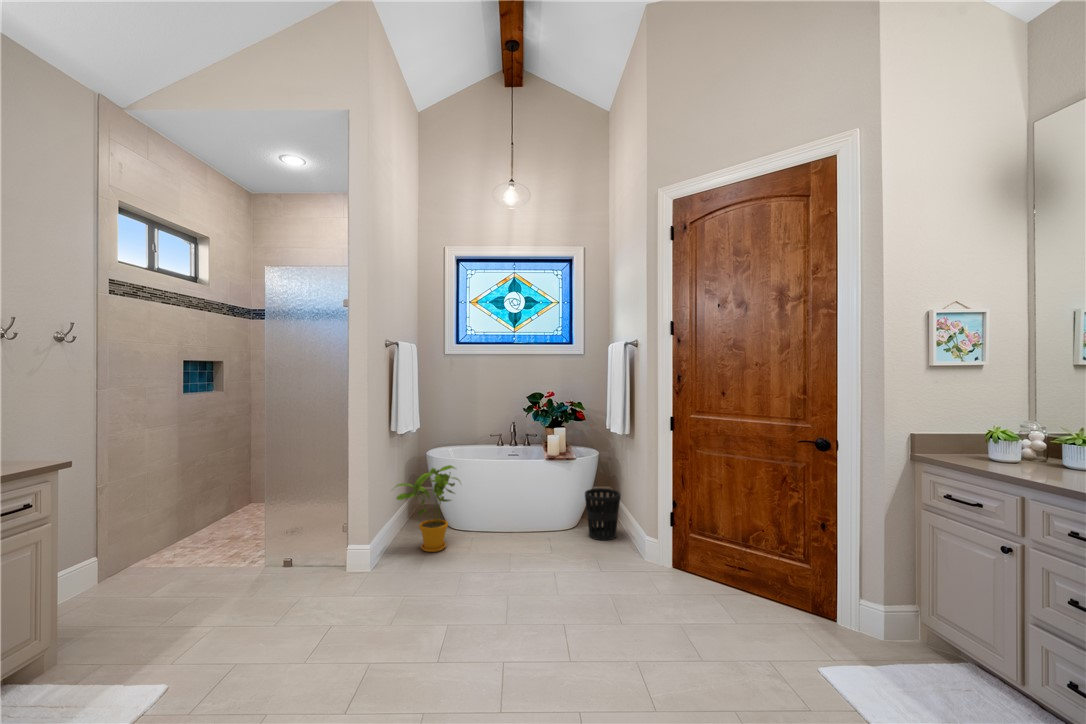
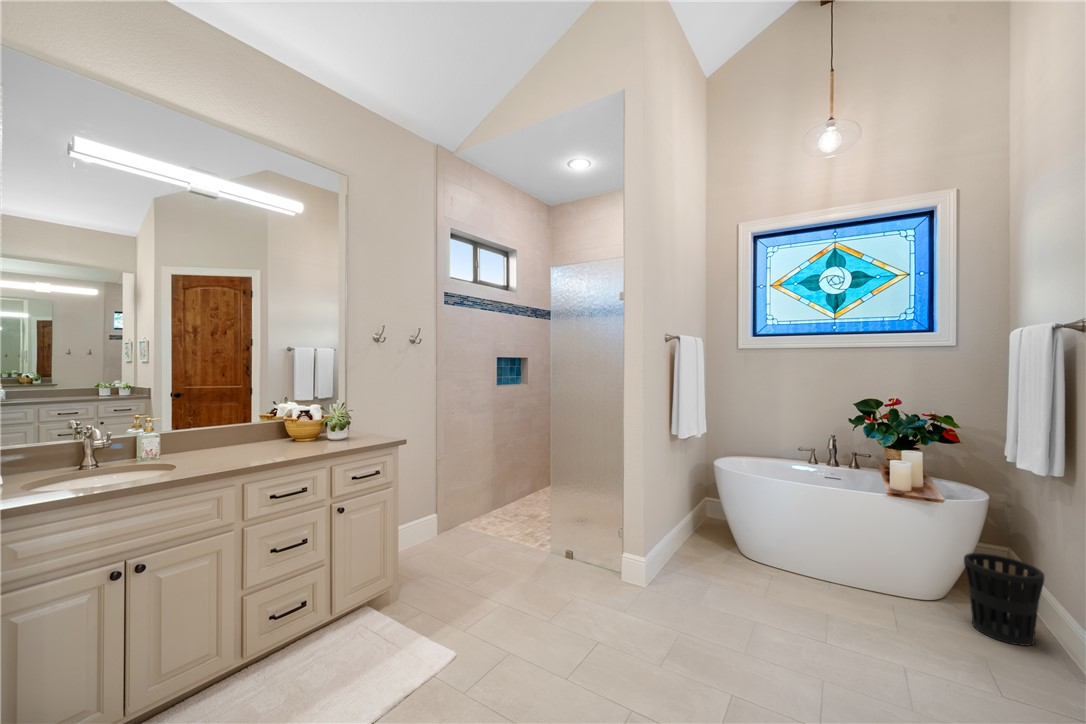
house plant: present [396,465,460,552] -> none [671,484,758,586]

